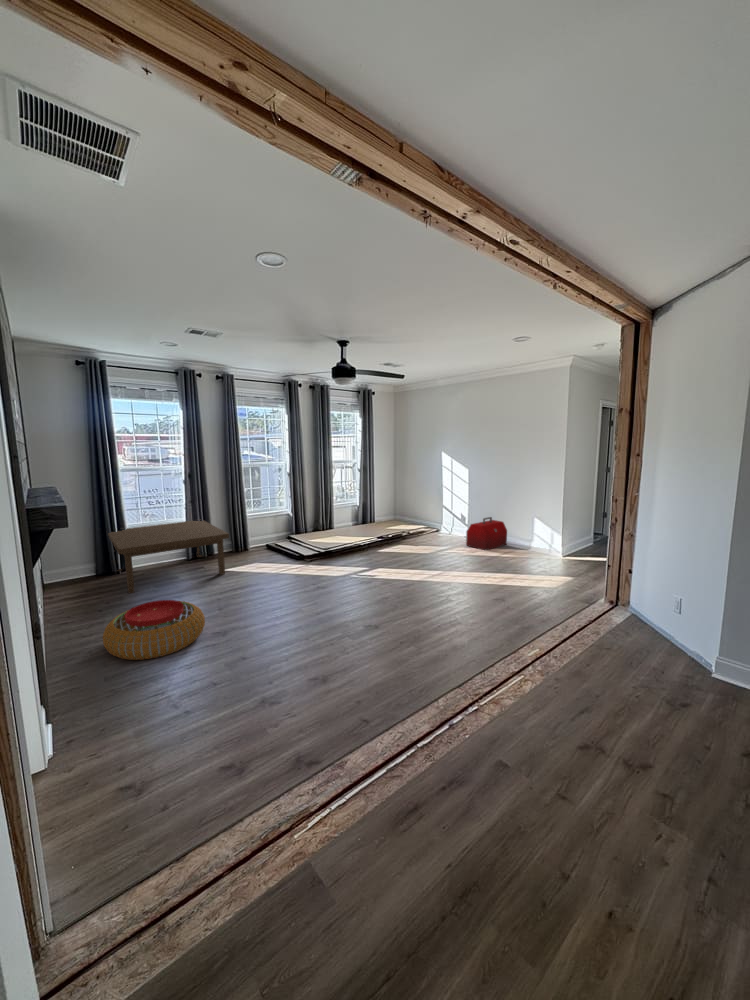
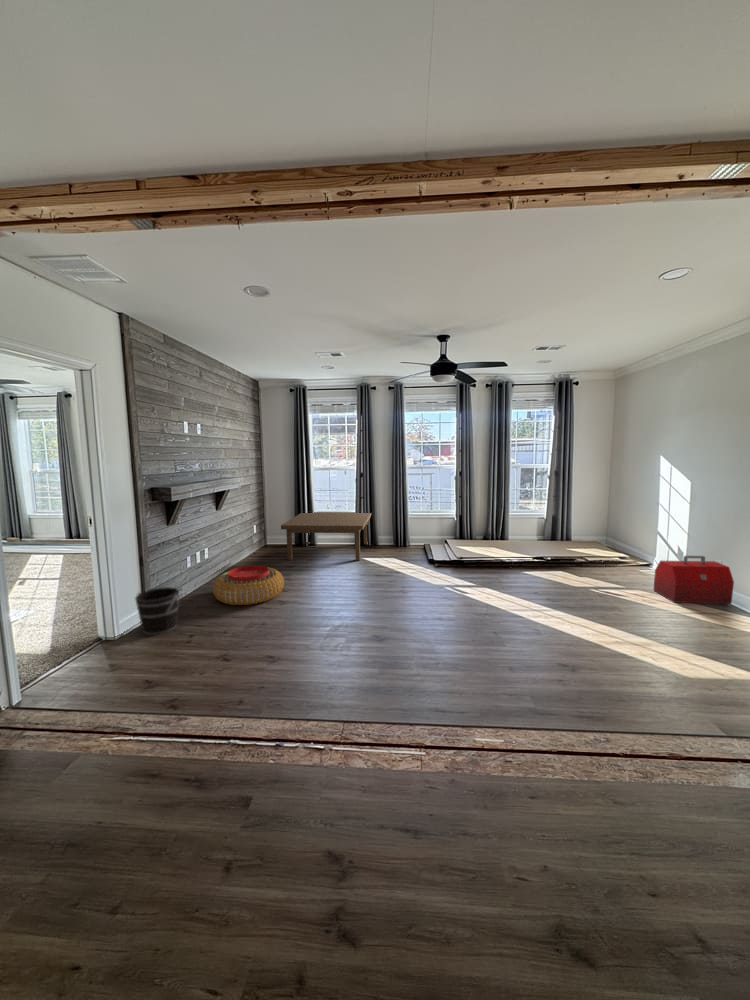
bucket: none [52,655,130,735] -> present [135,587,179,635]

